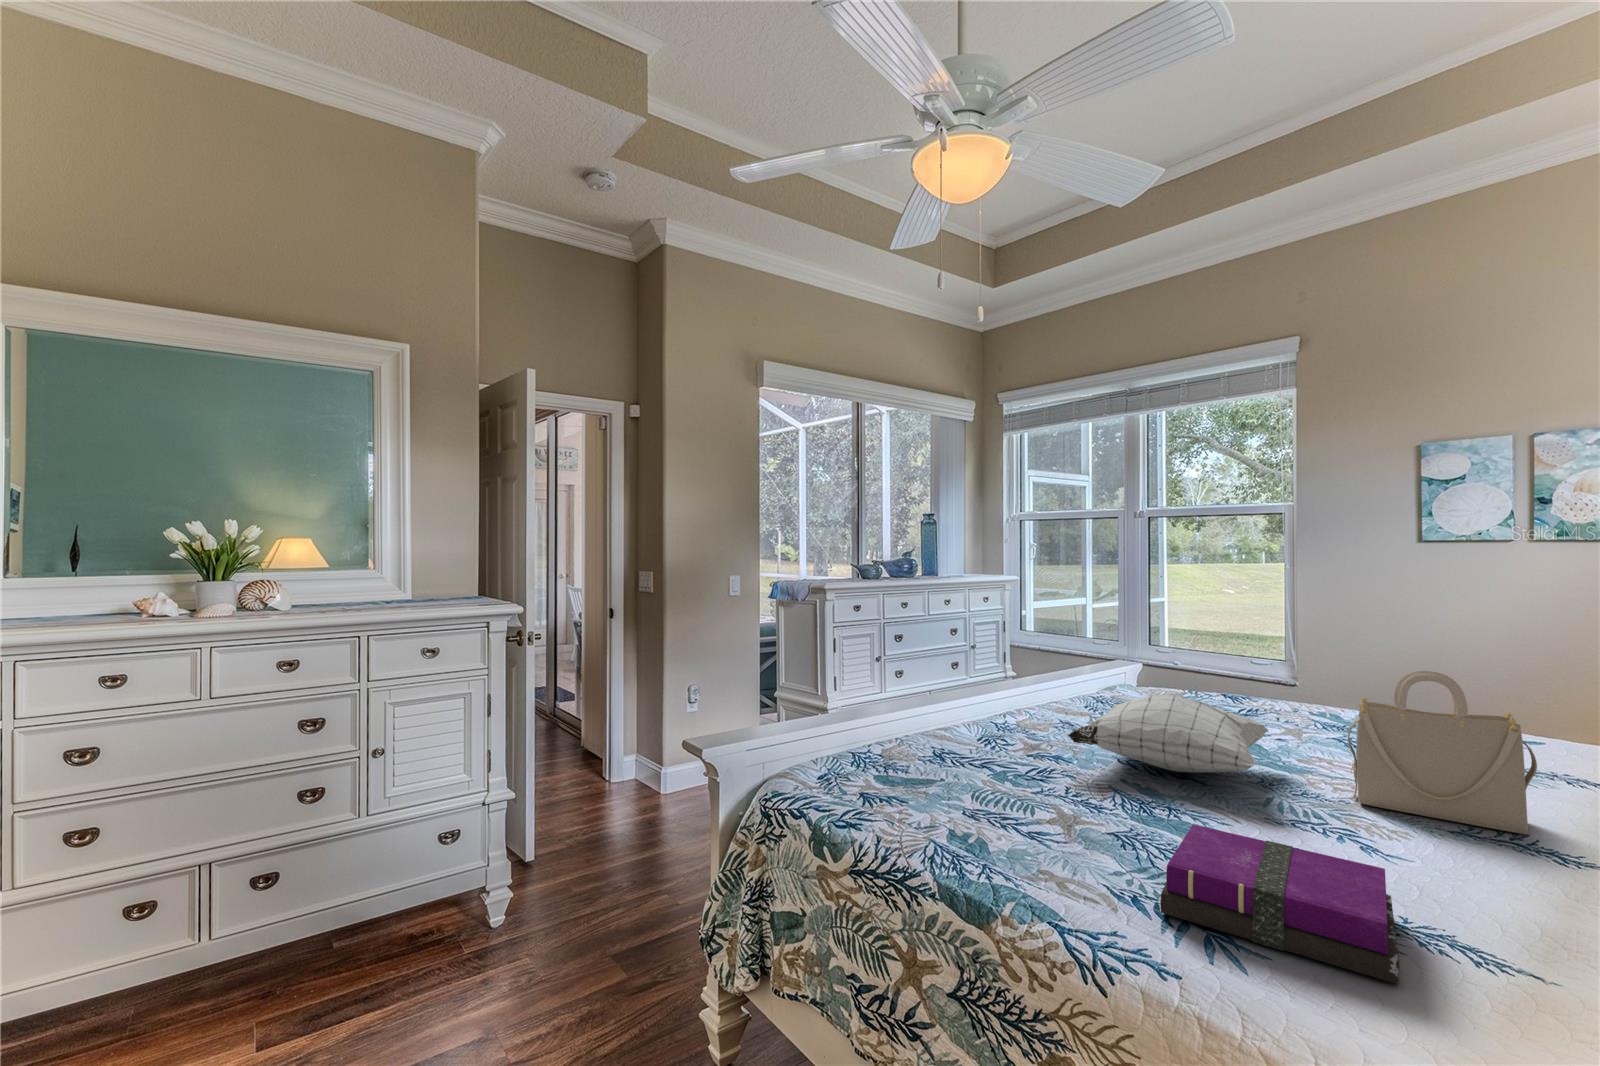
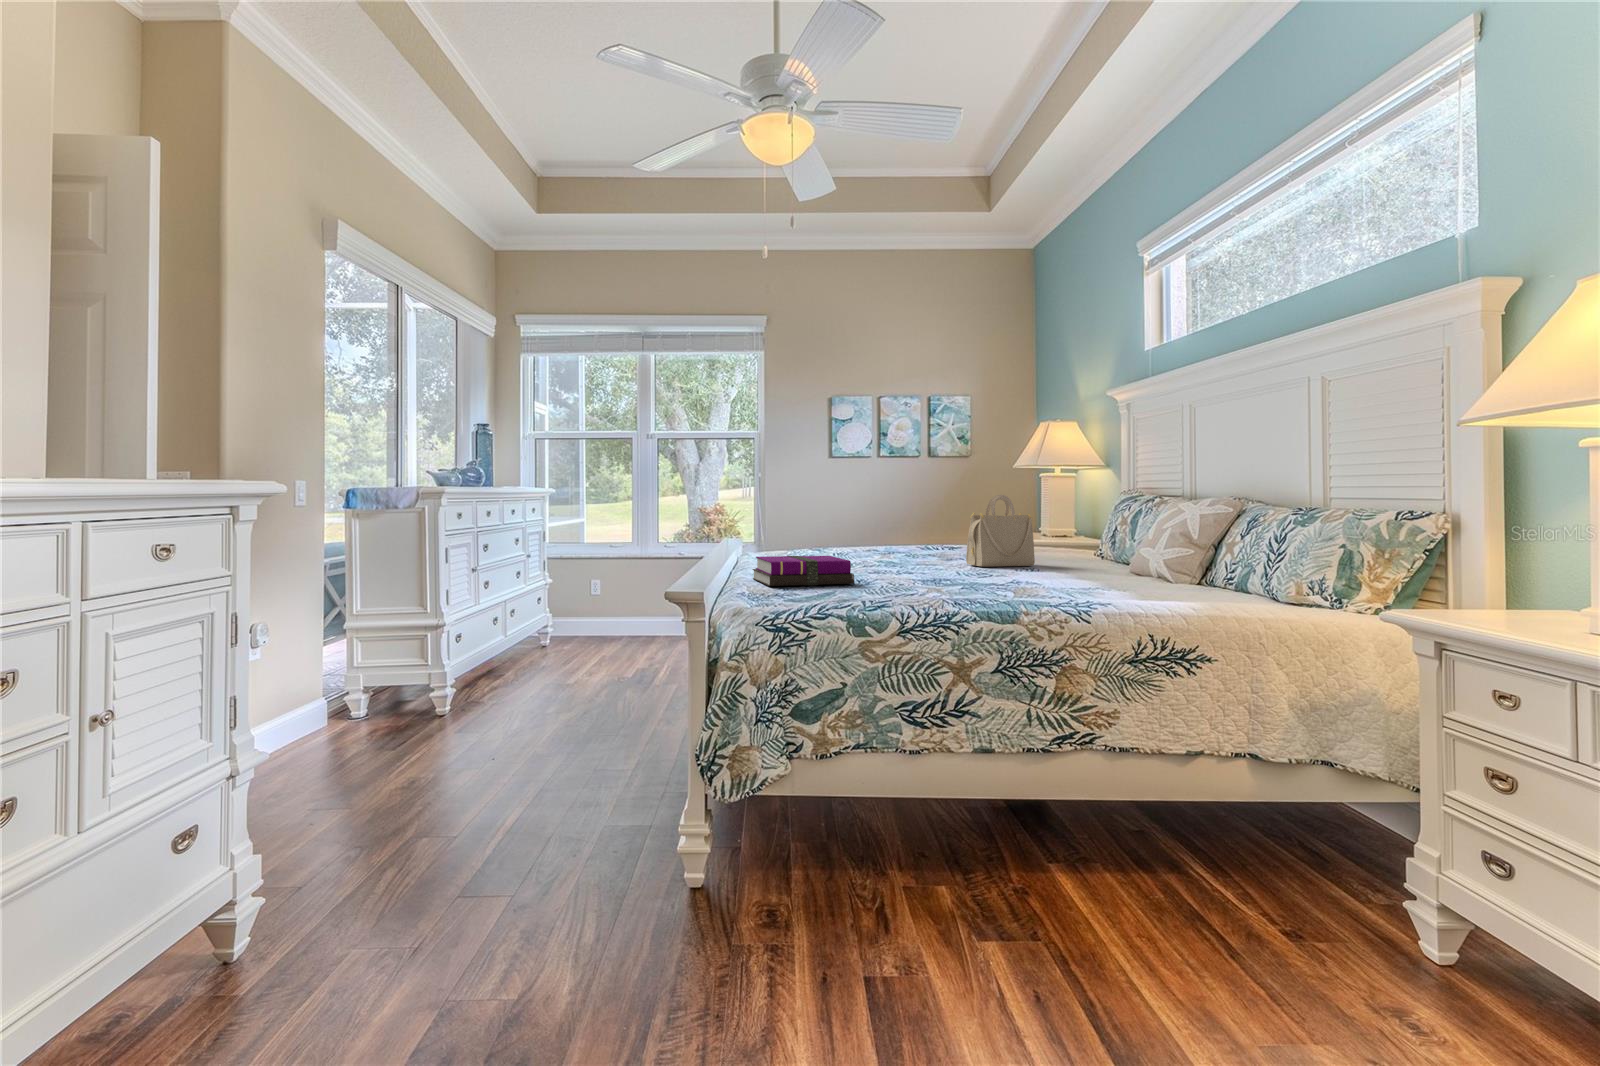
pillow: present [1068,695,1269,772] -> none [838,521,968,569]
notebook: present [1160,824,1399,985] -> present [753,556,854,586]

